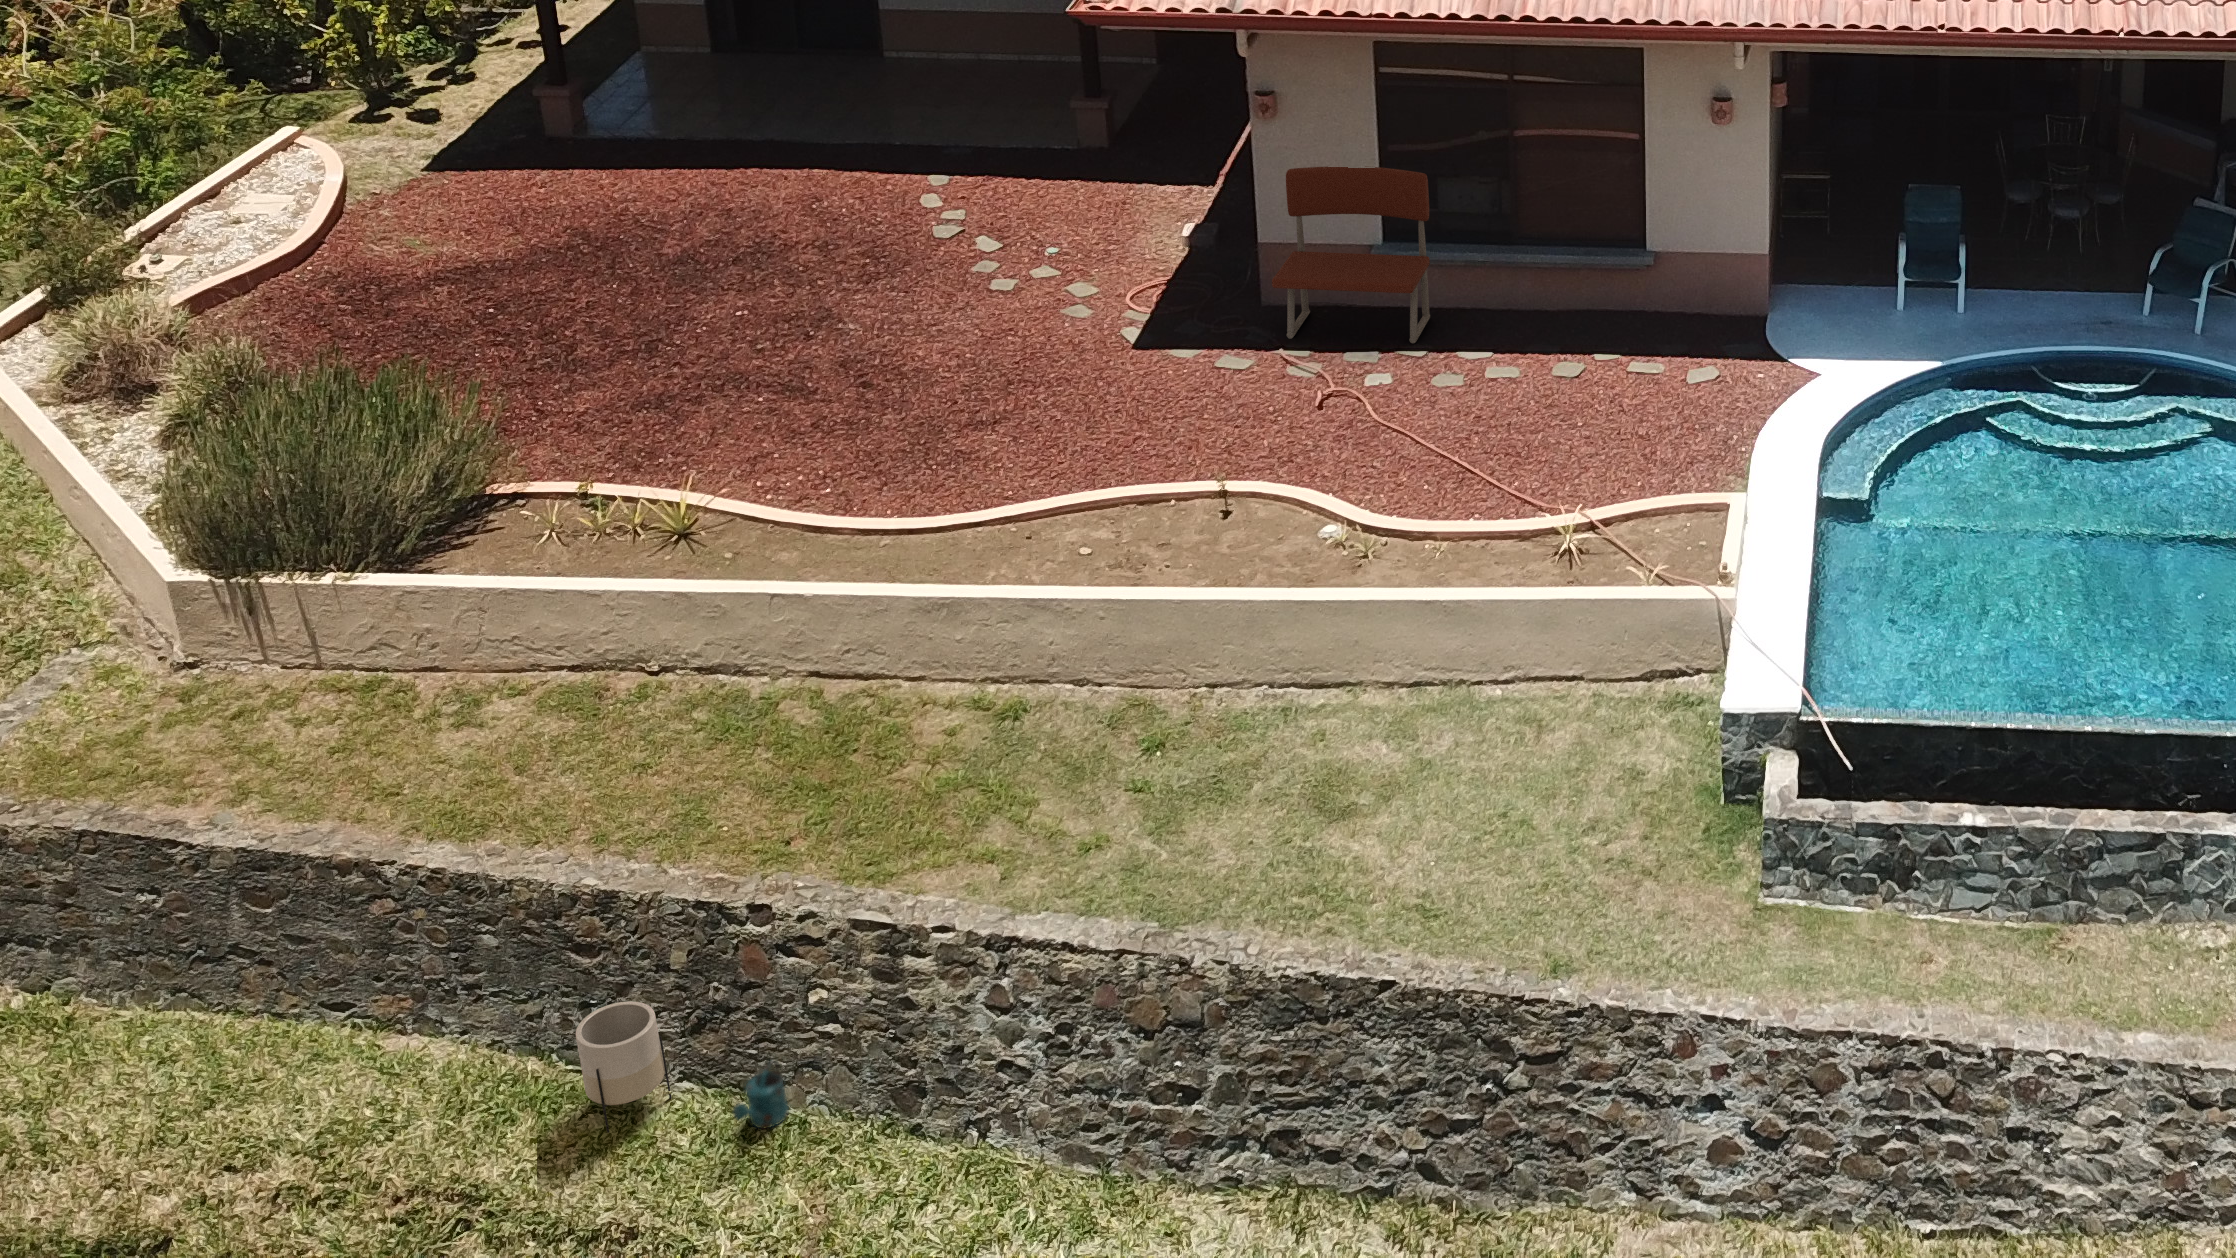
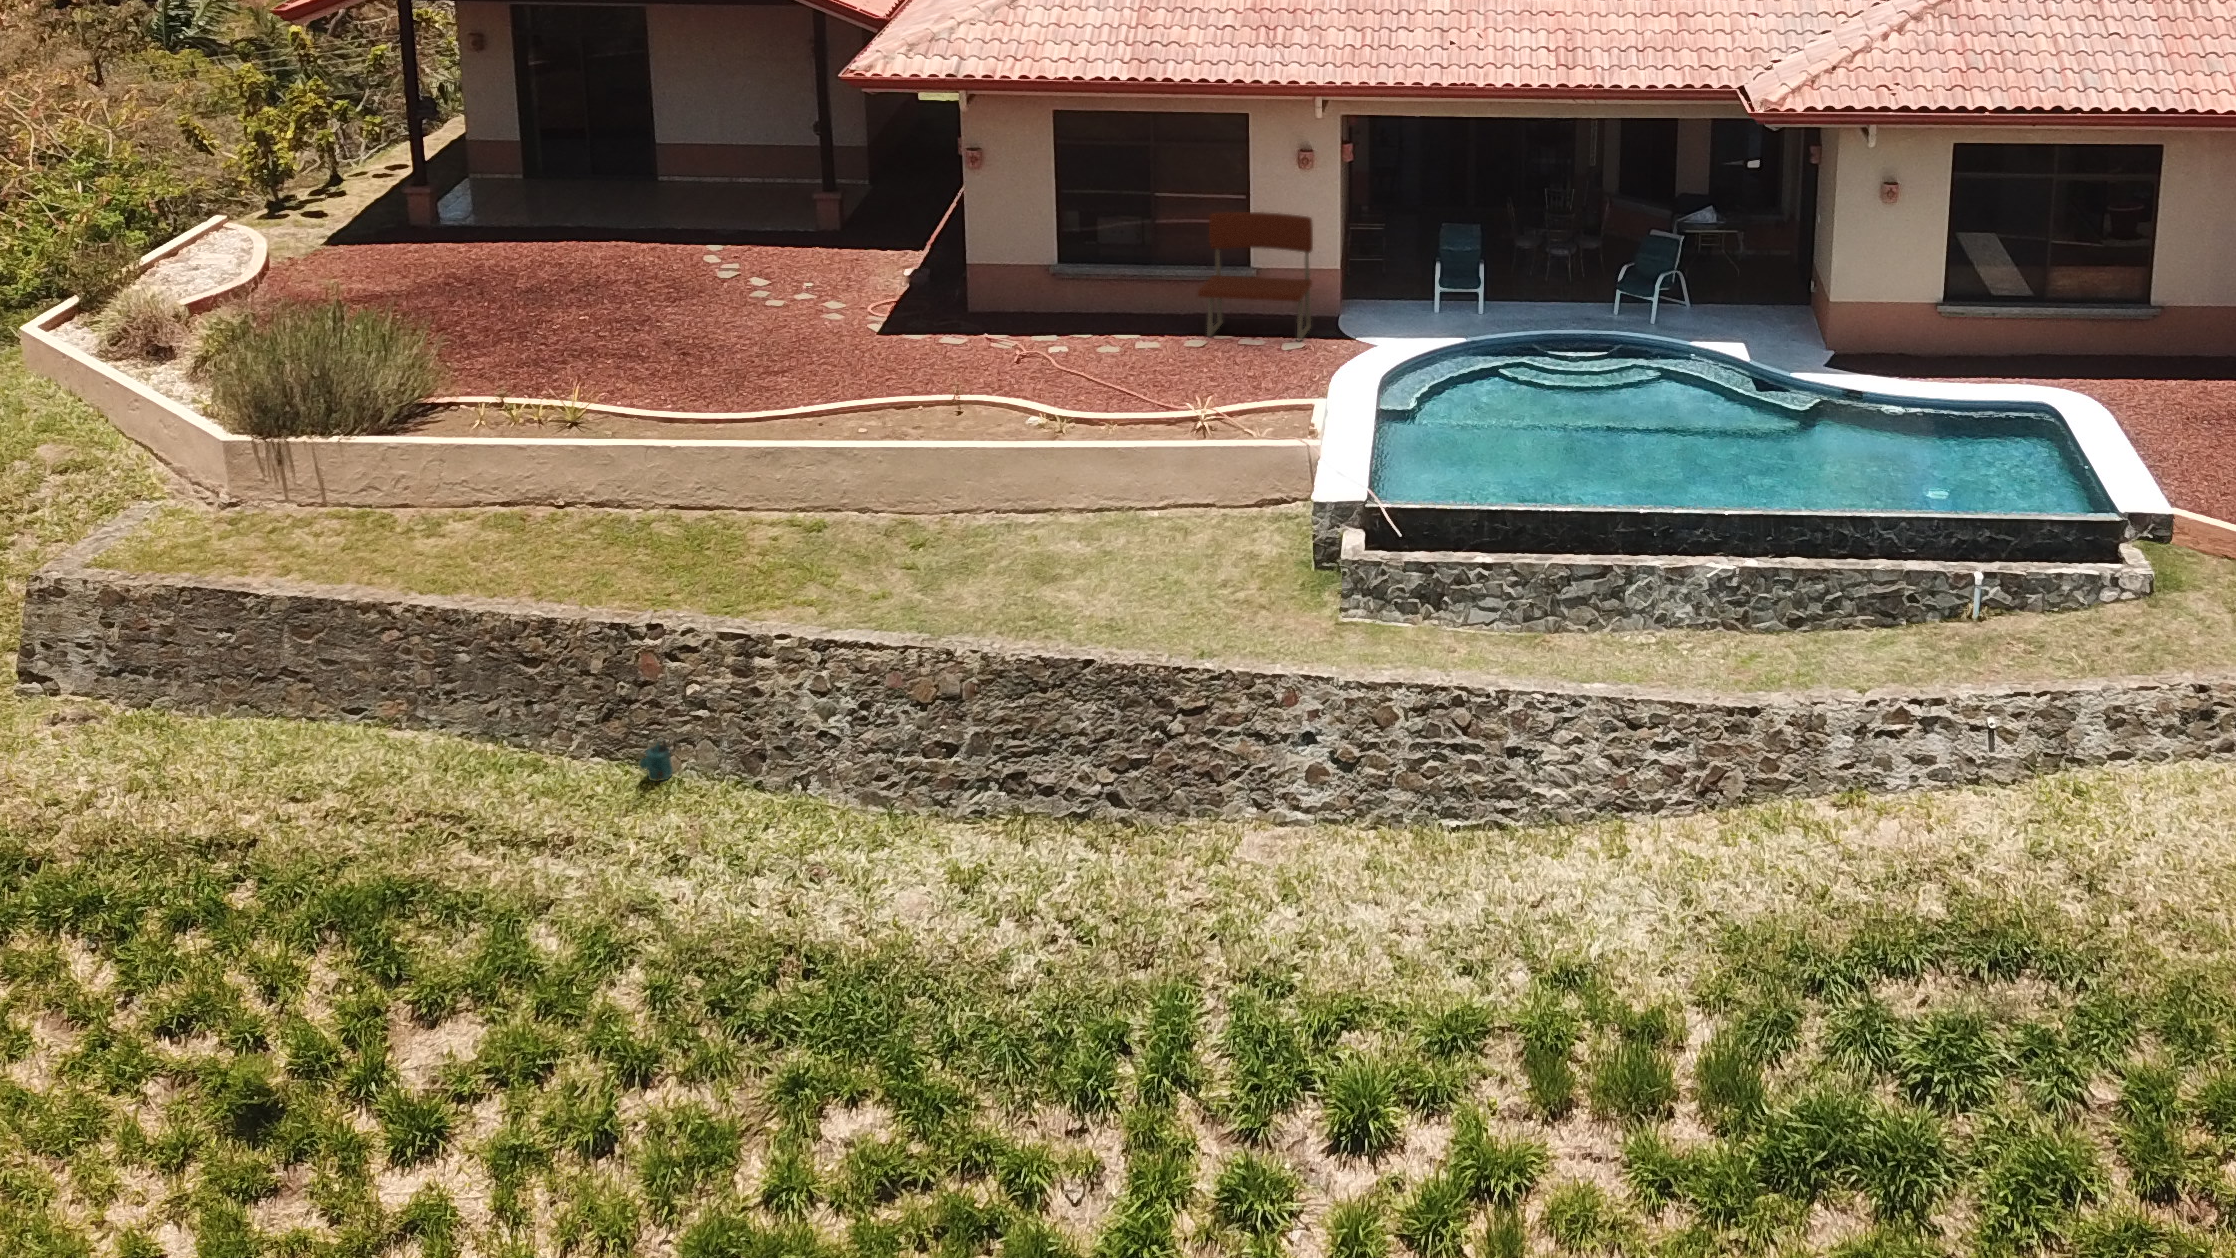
bench: present [1272,167,1430,343] -> present [1198,212,1313,341]
planter: present [576,1001,672,1133] -> none [529,700,591,785]

